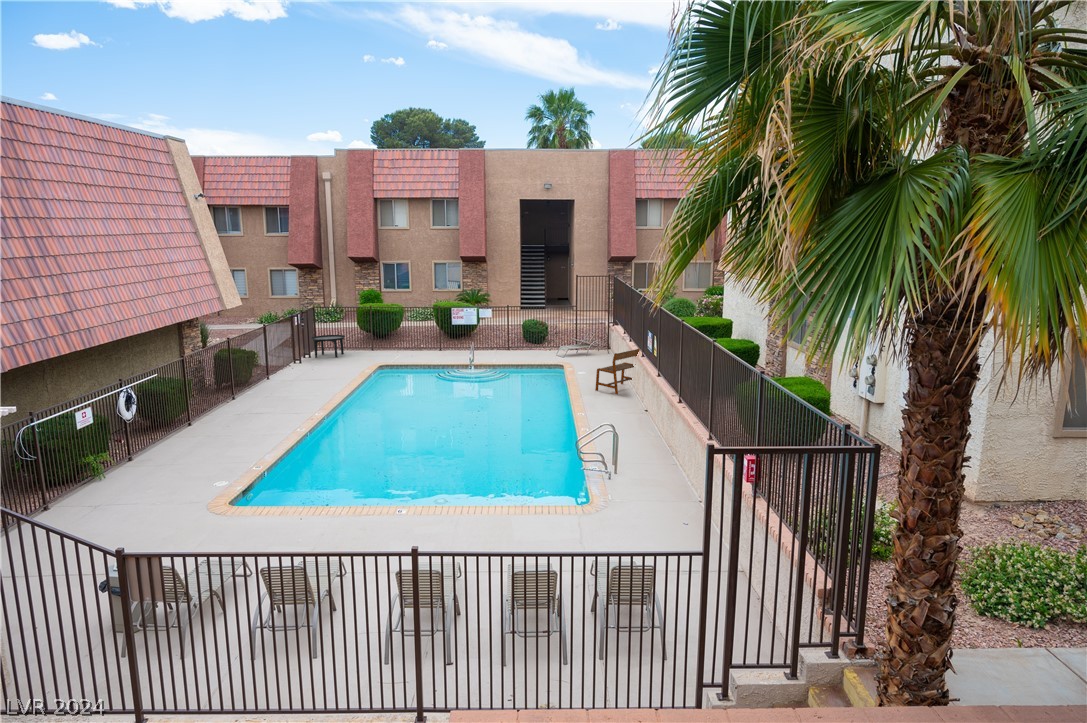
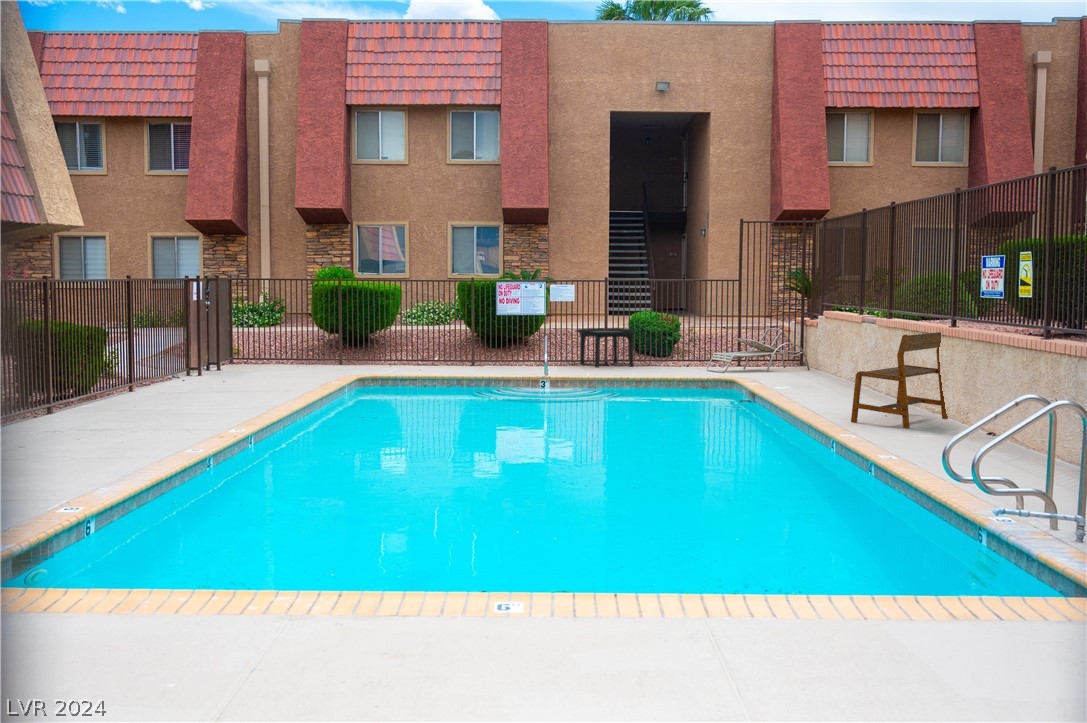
round table: present [311,335,345,358] -> present [576,328,637,368]

